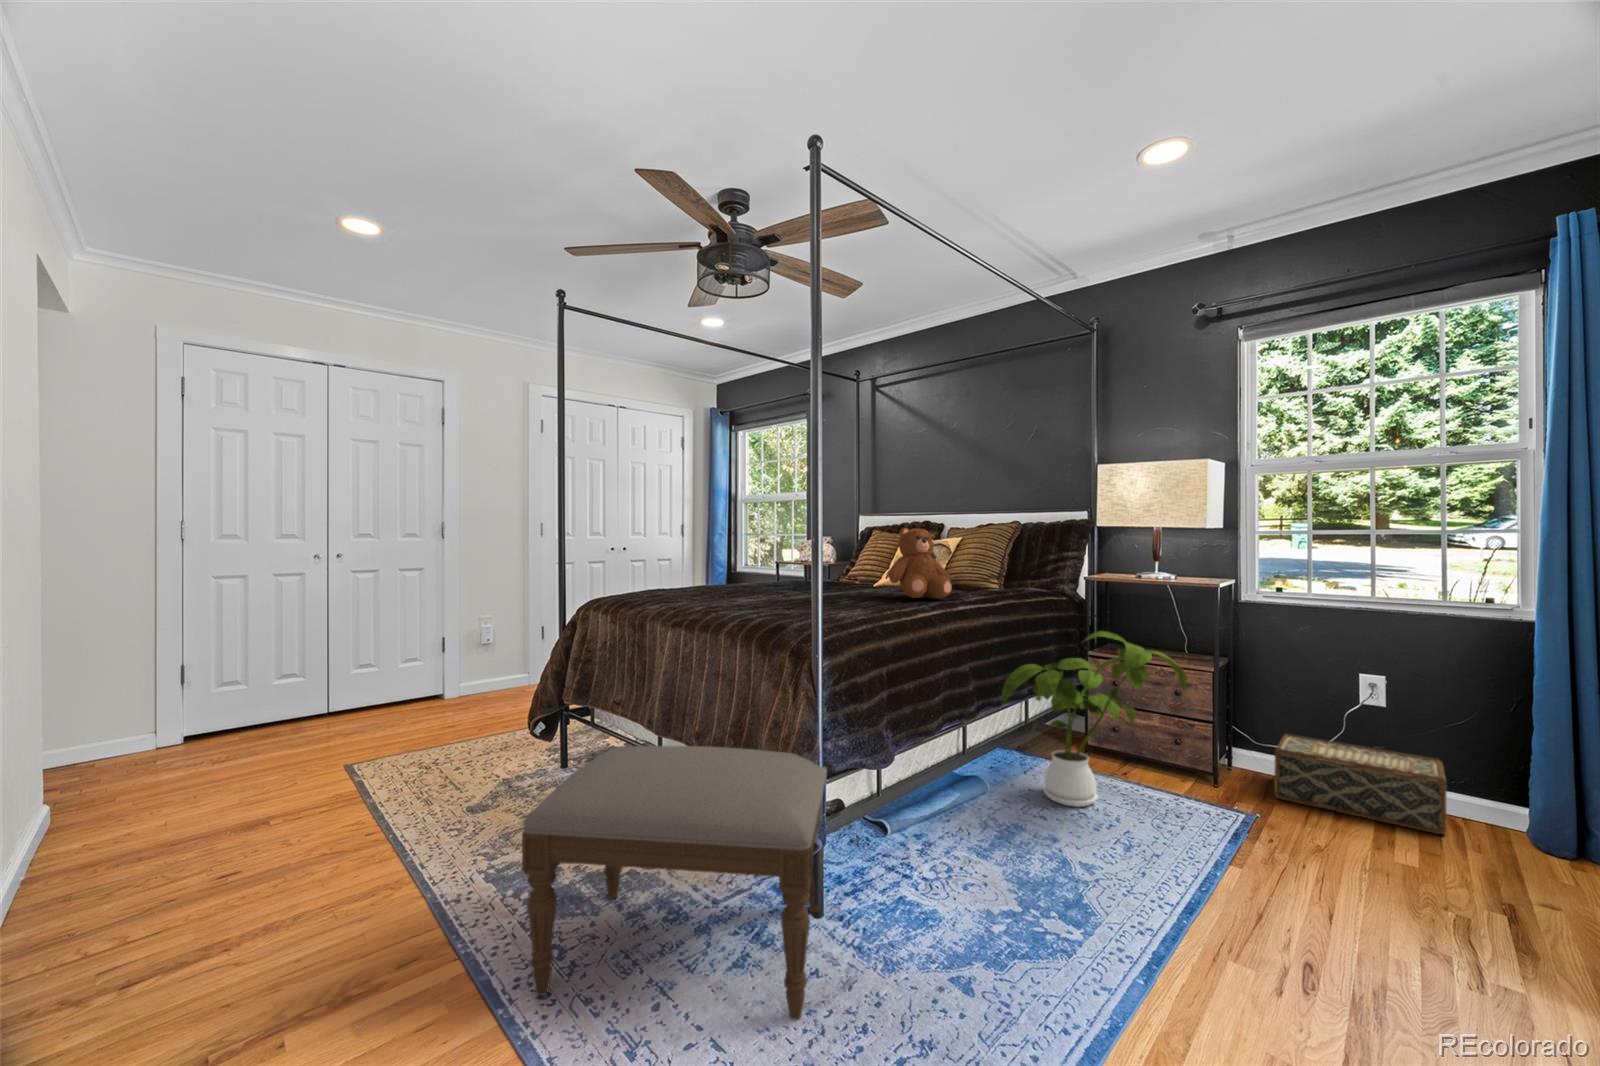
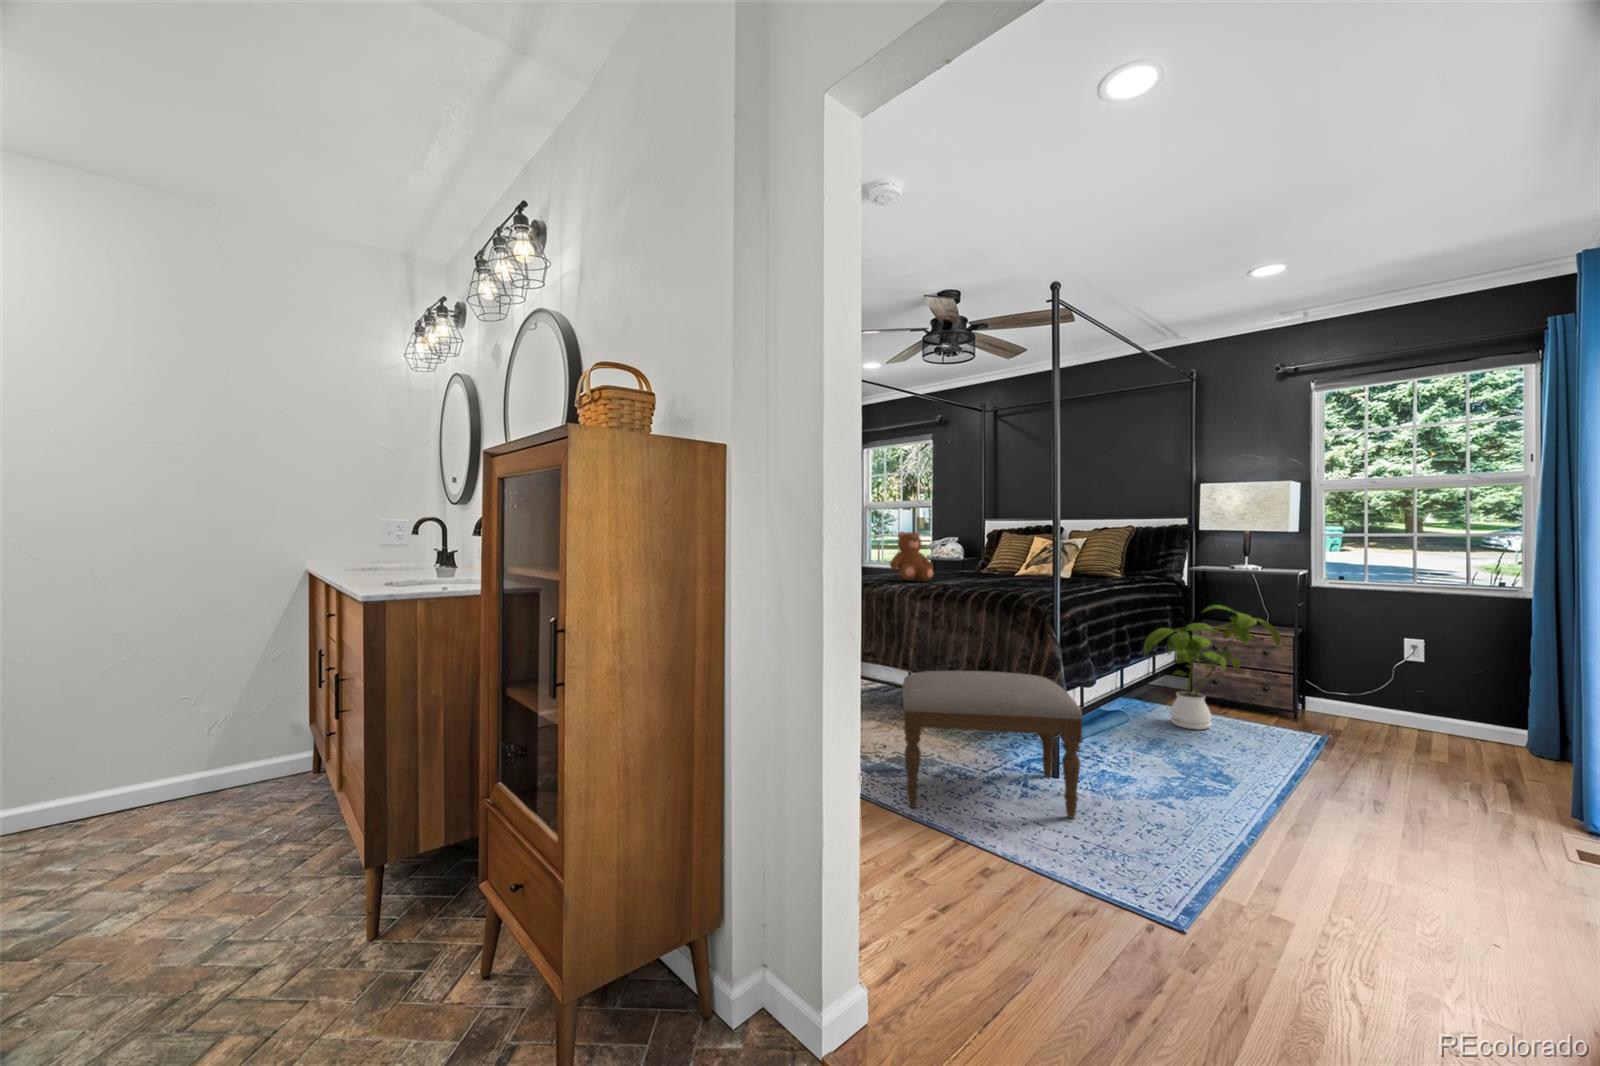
teddy bear: present [889,528,952,599] -> present [890,532,934,581]
woven basket: present [1275,734,1447,834] -> none [1341,683,1469,746]

